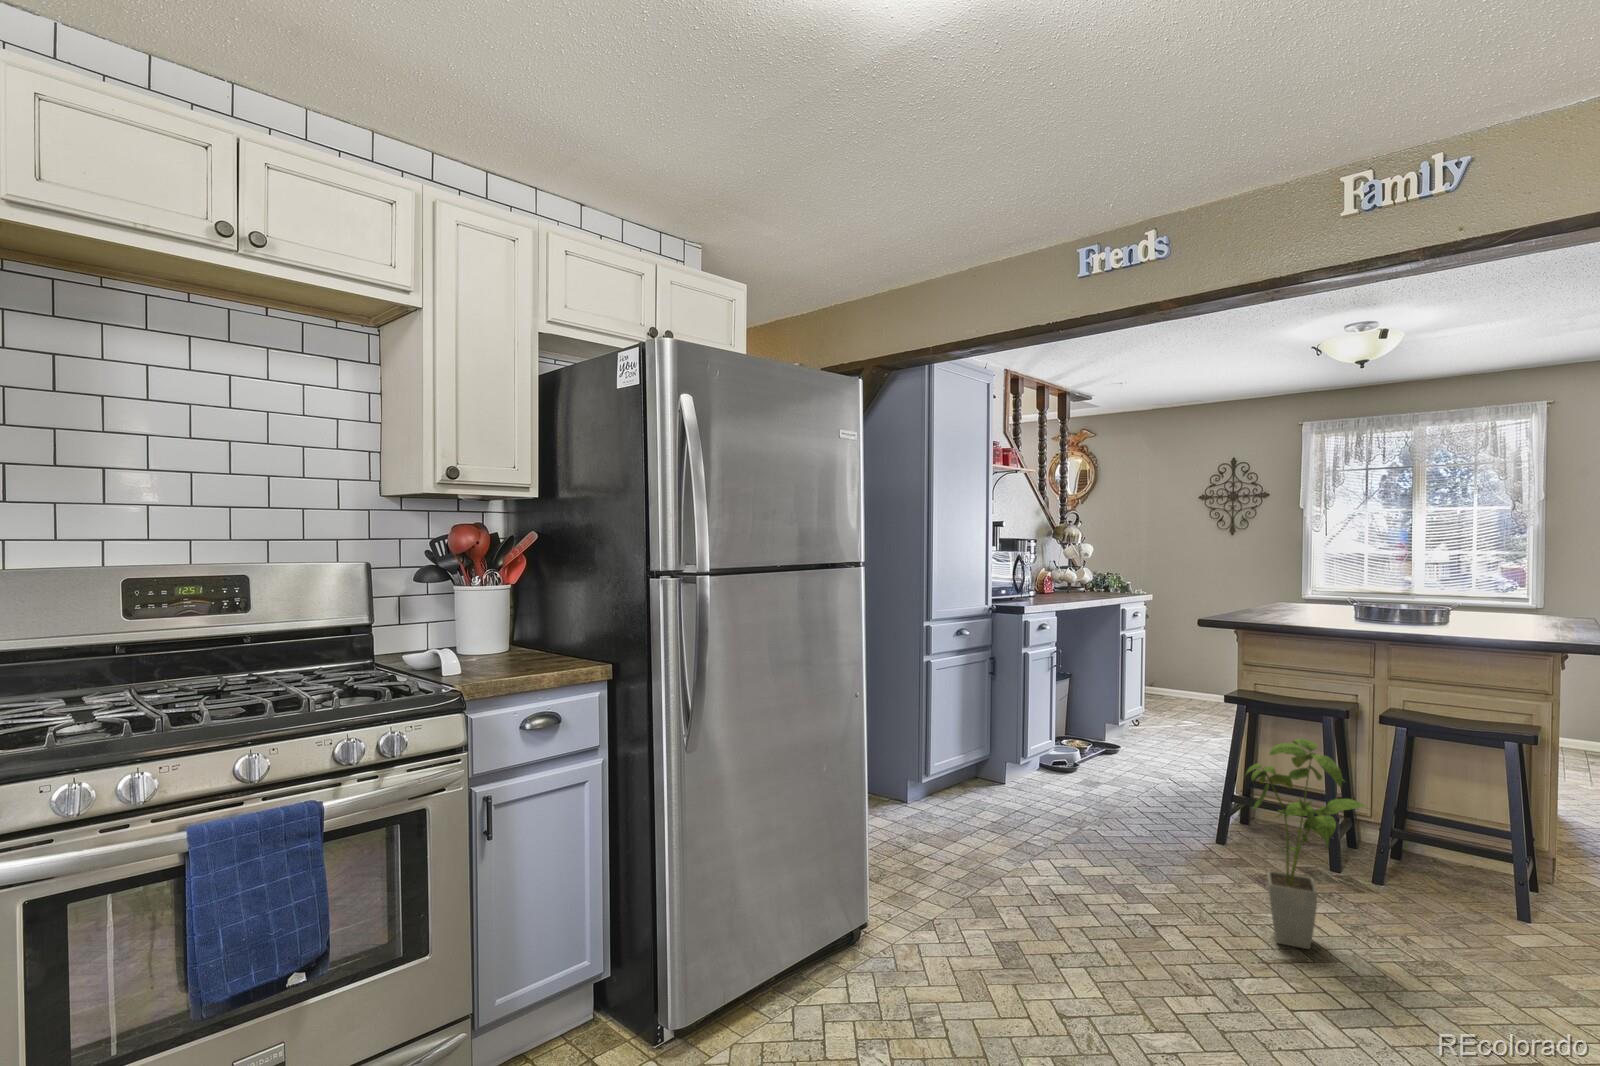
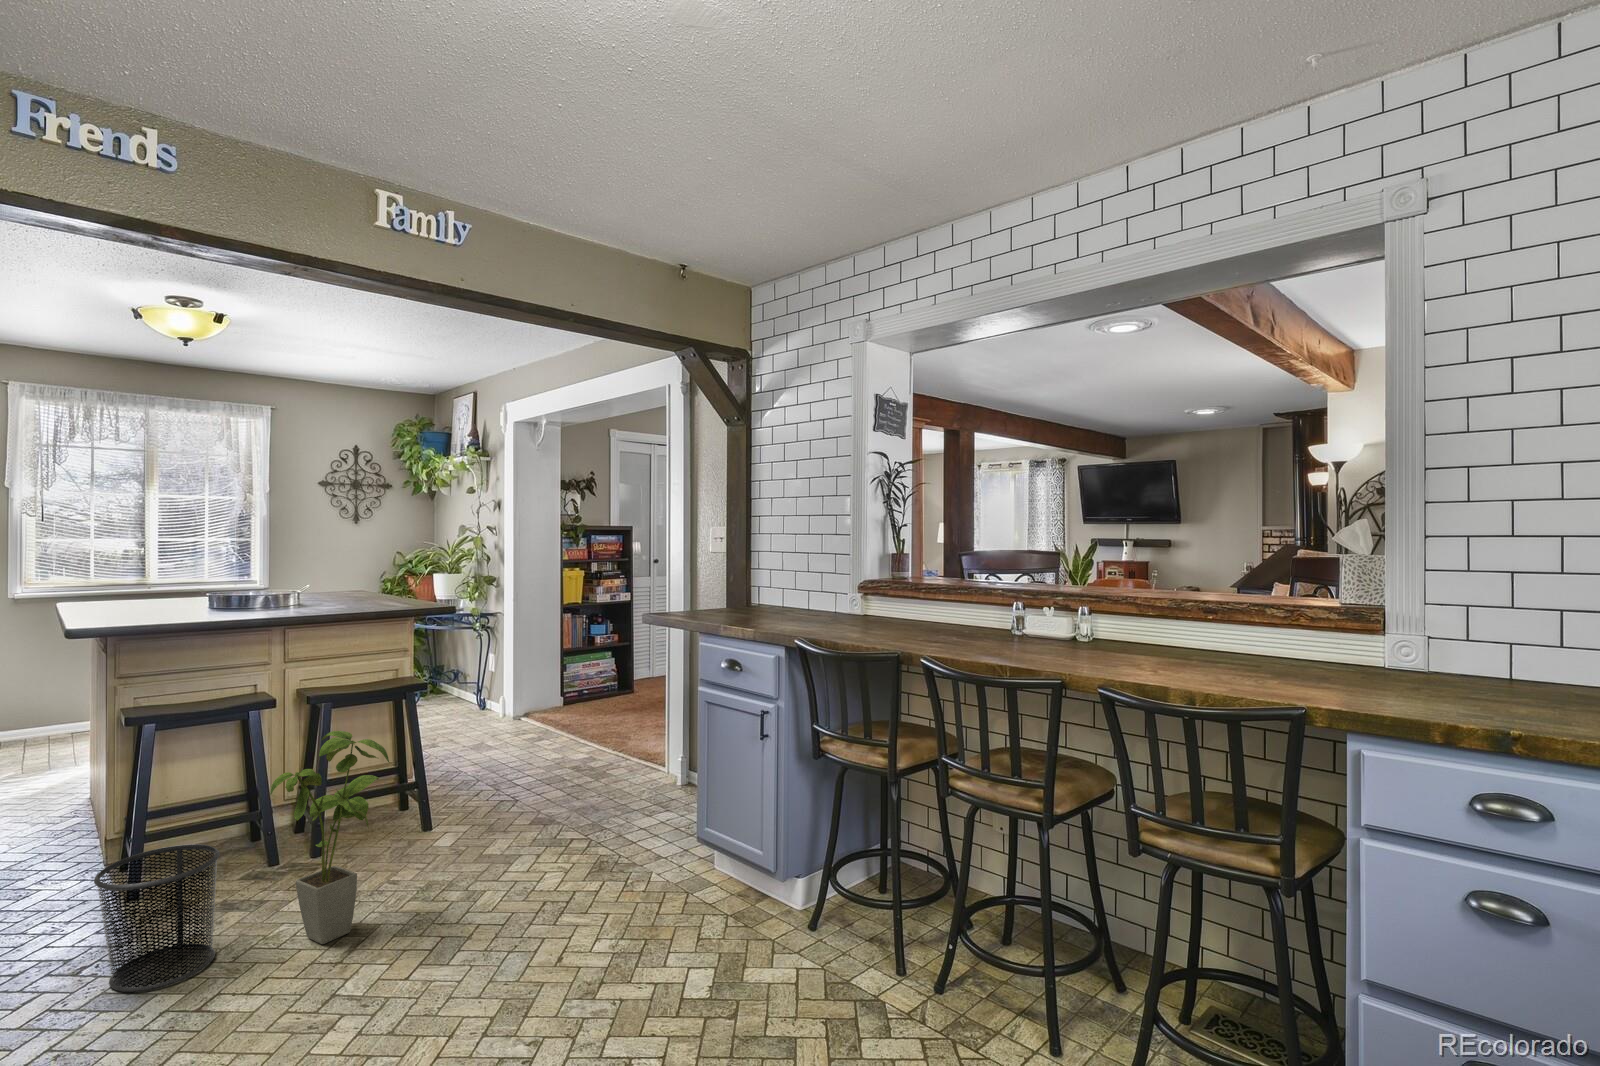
waste bin: none [1127,791,1216,905] -> present [94,844,220,992]

